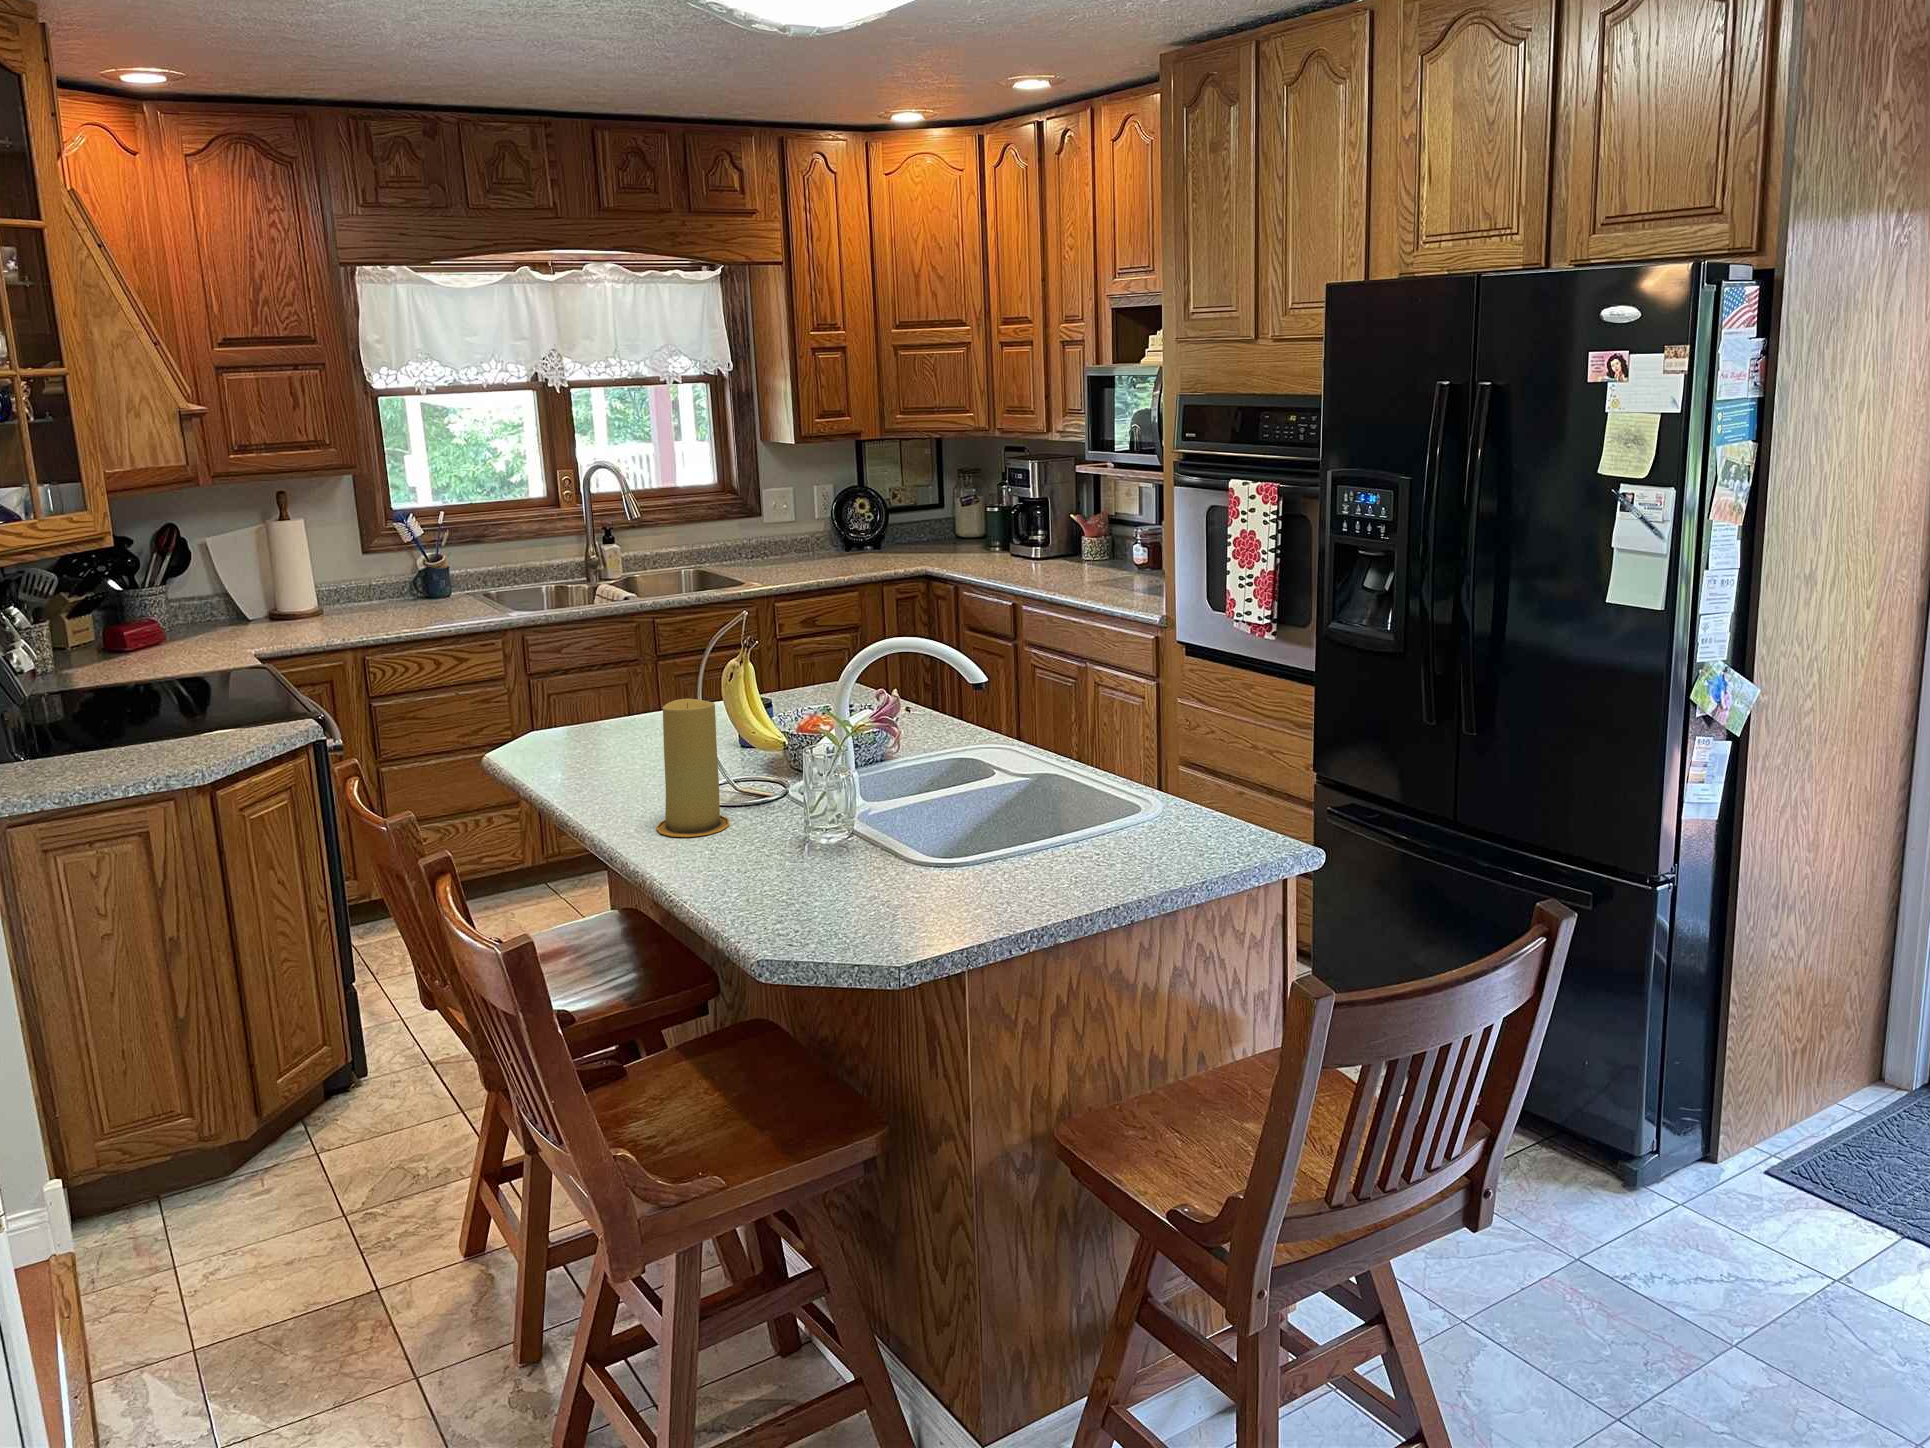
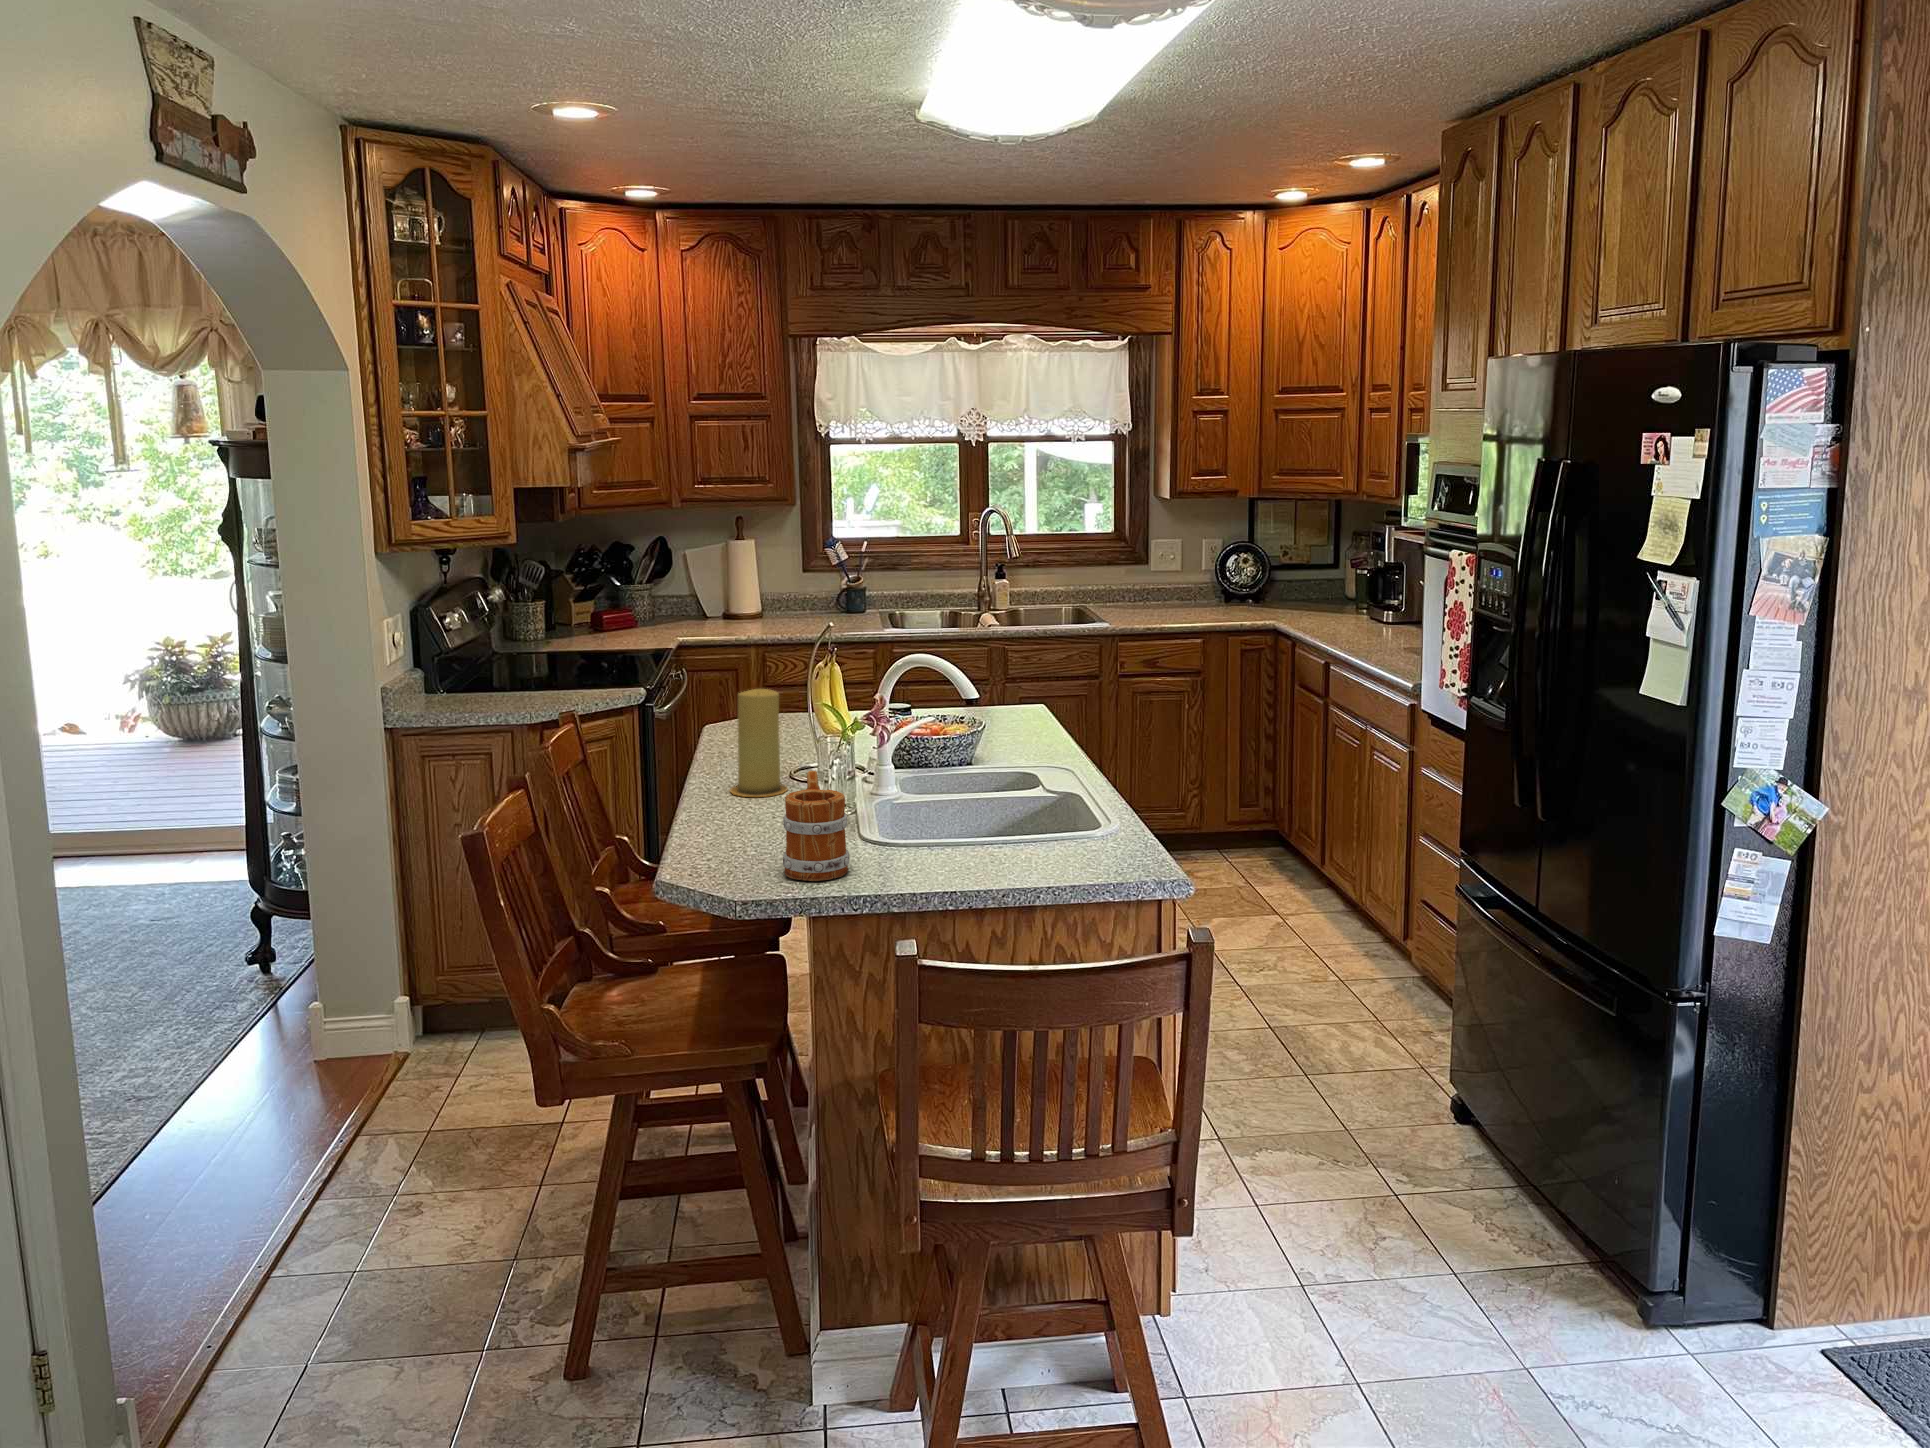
mug: none [891,793,985,930] -> present [783,771,849,881]

